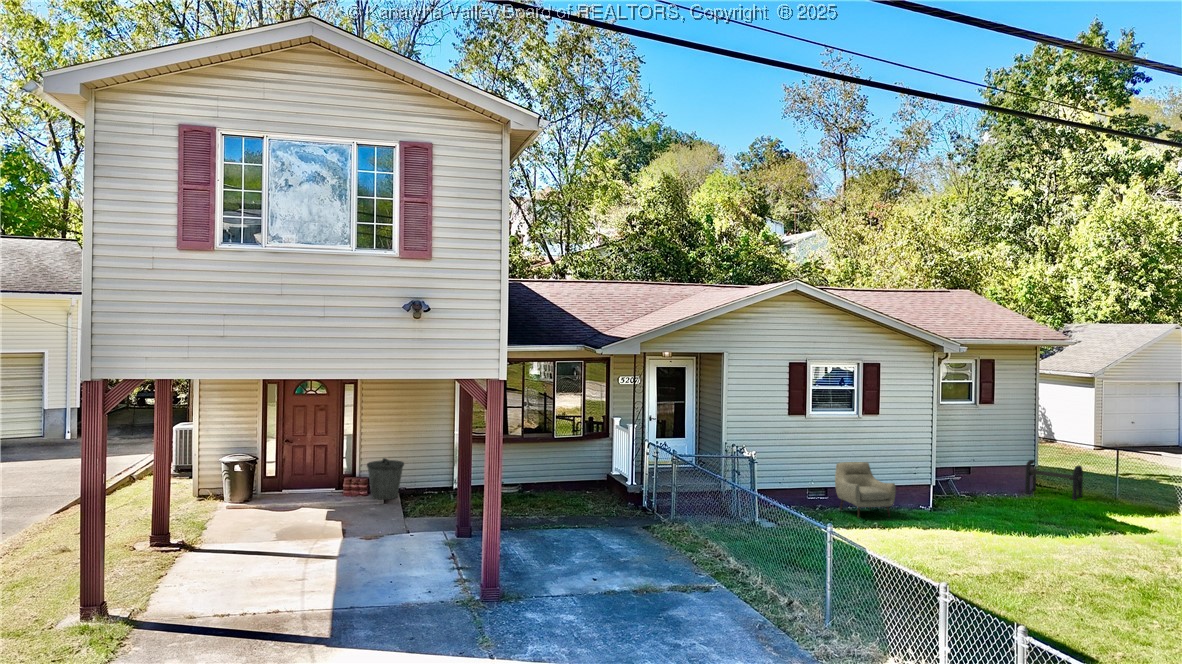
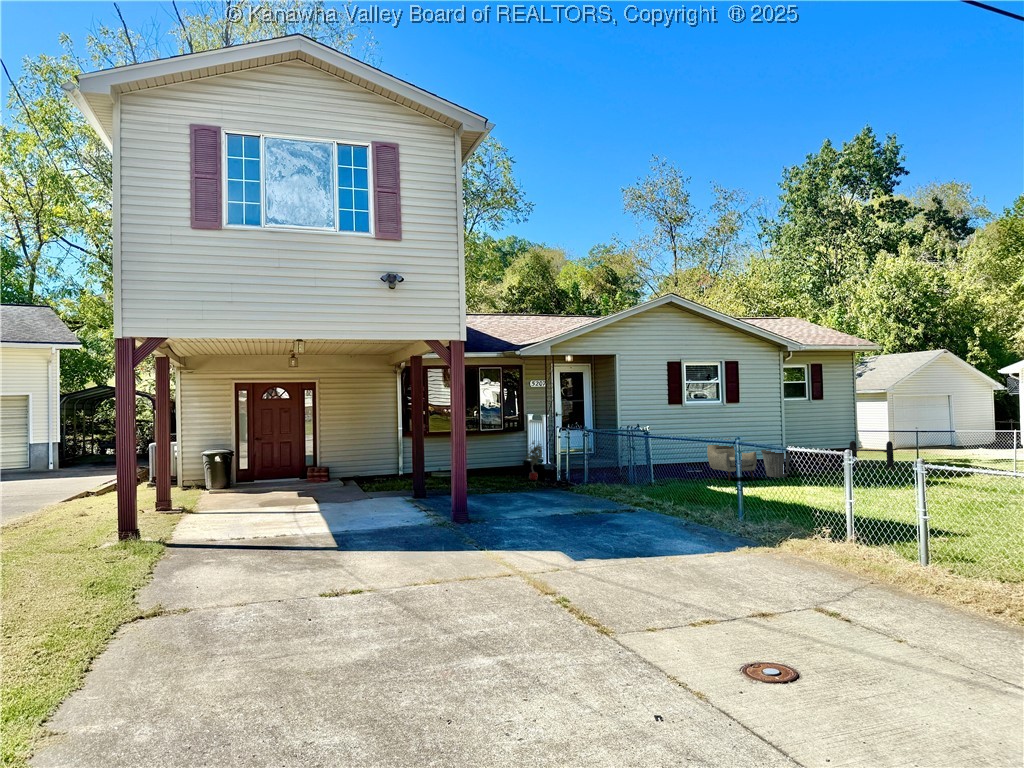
trash can: present [367,458,404,500] -> present [761,449,790,477]
potted tree: none [605,459,631,507] -> present [526,441,543,480]

